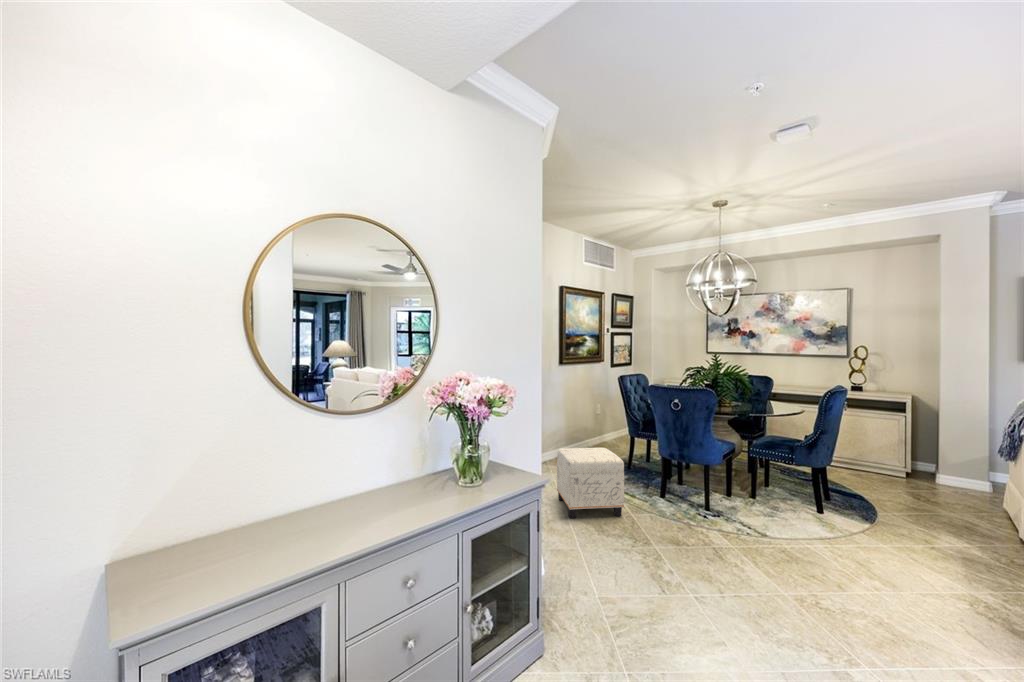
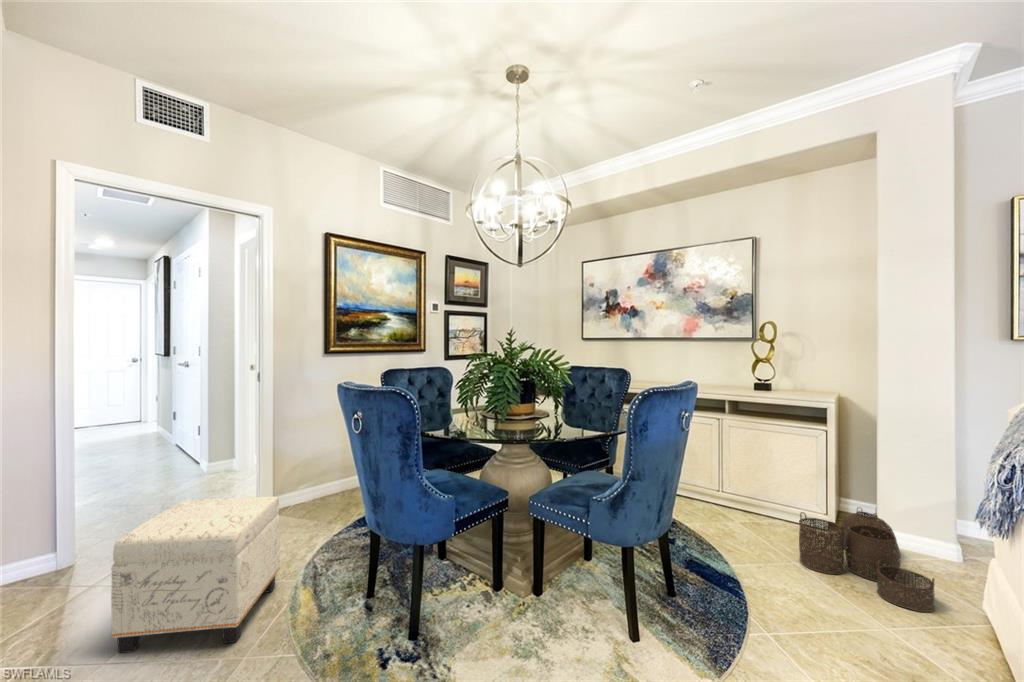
woven basket: none [897,463,983,512] -> present [799,508,934,612]

